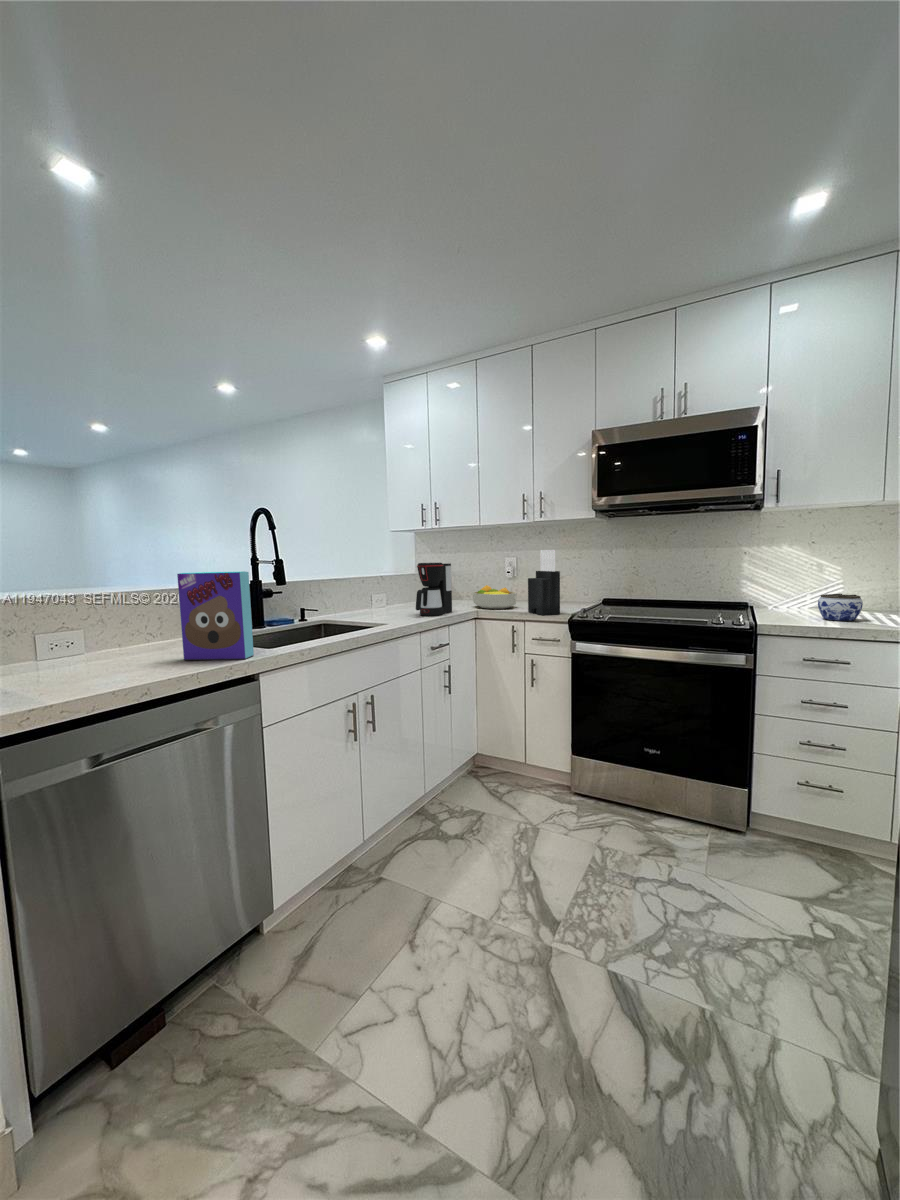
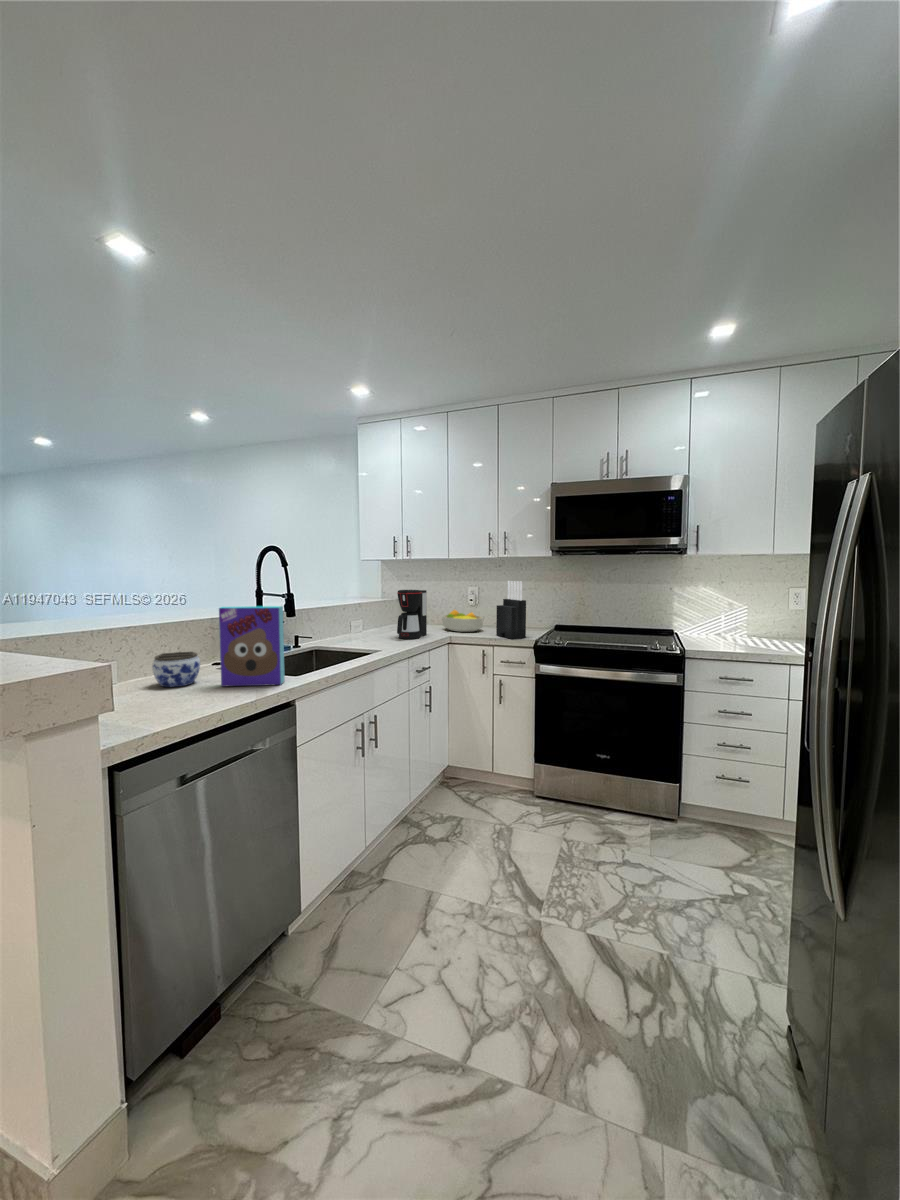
jar: present [818,594,863,621] -> present [152,652,200,687]

